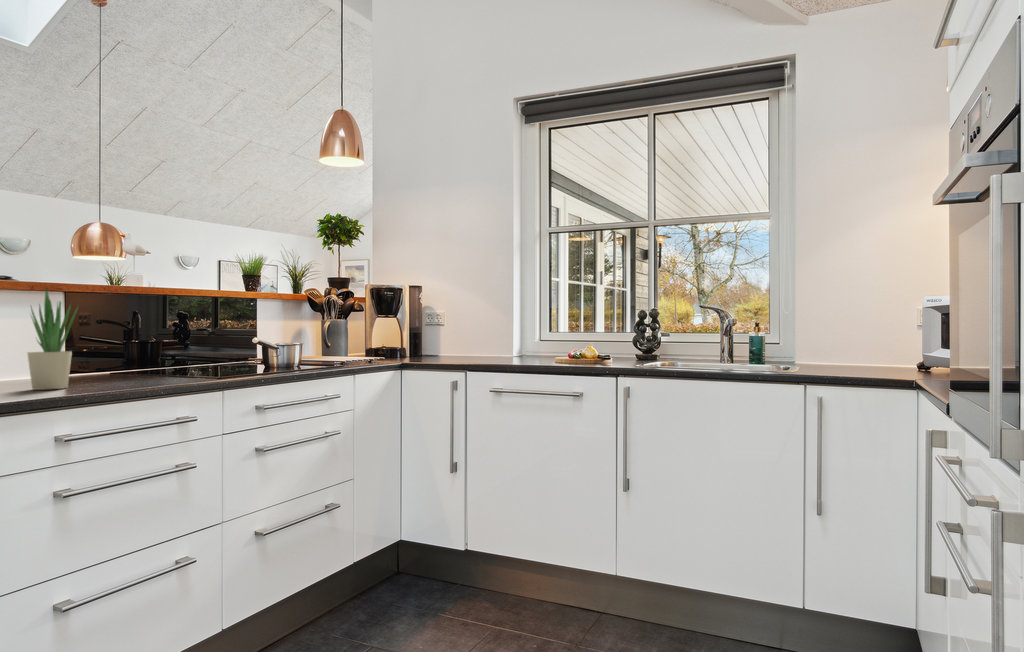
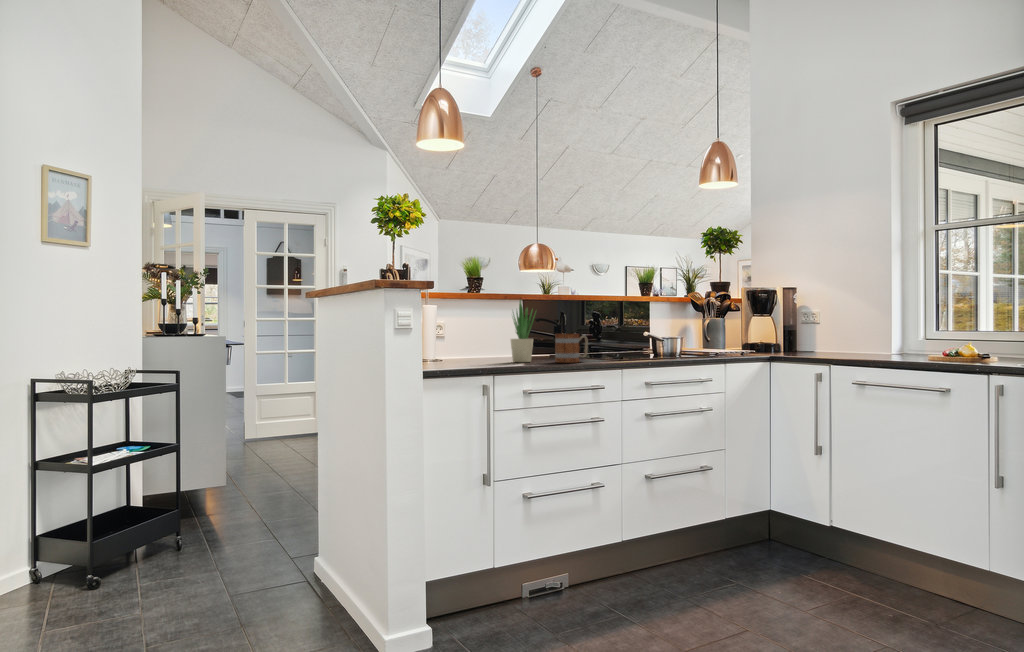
mug: none [111,342,168,387] -> present [555,334,588,363]

